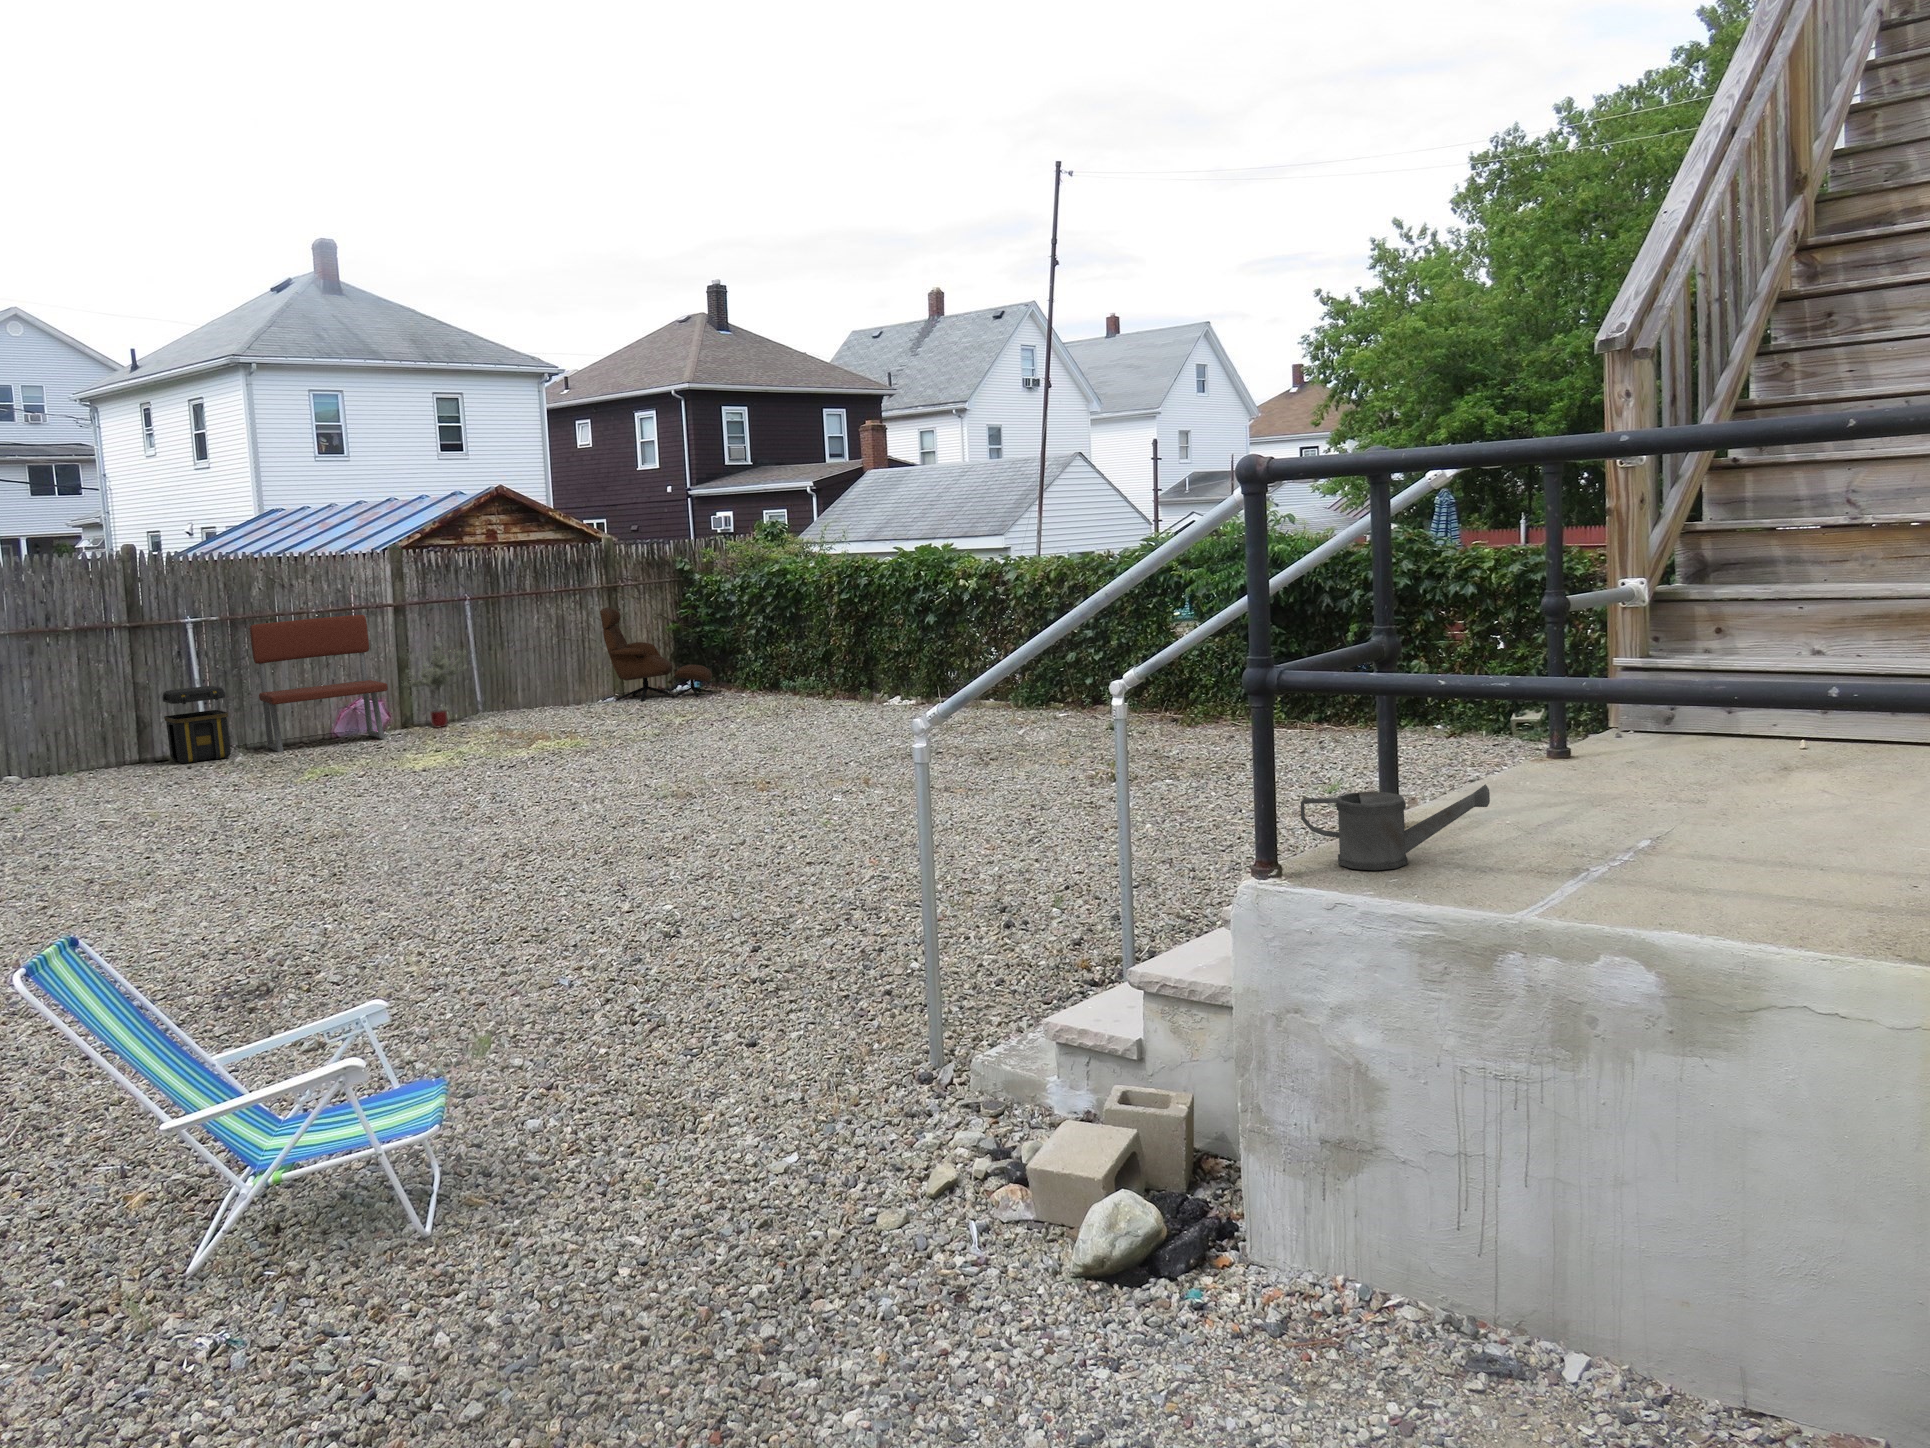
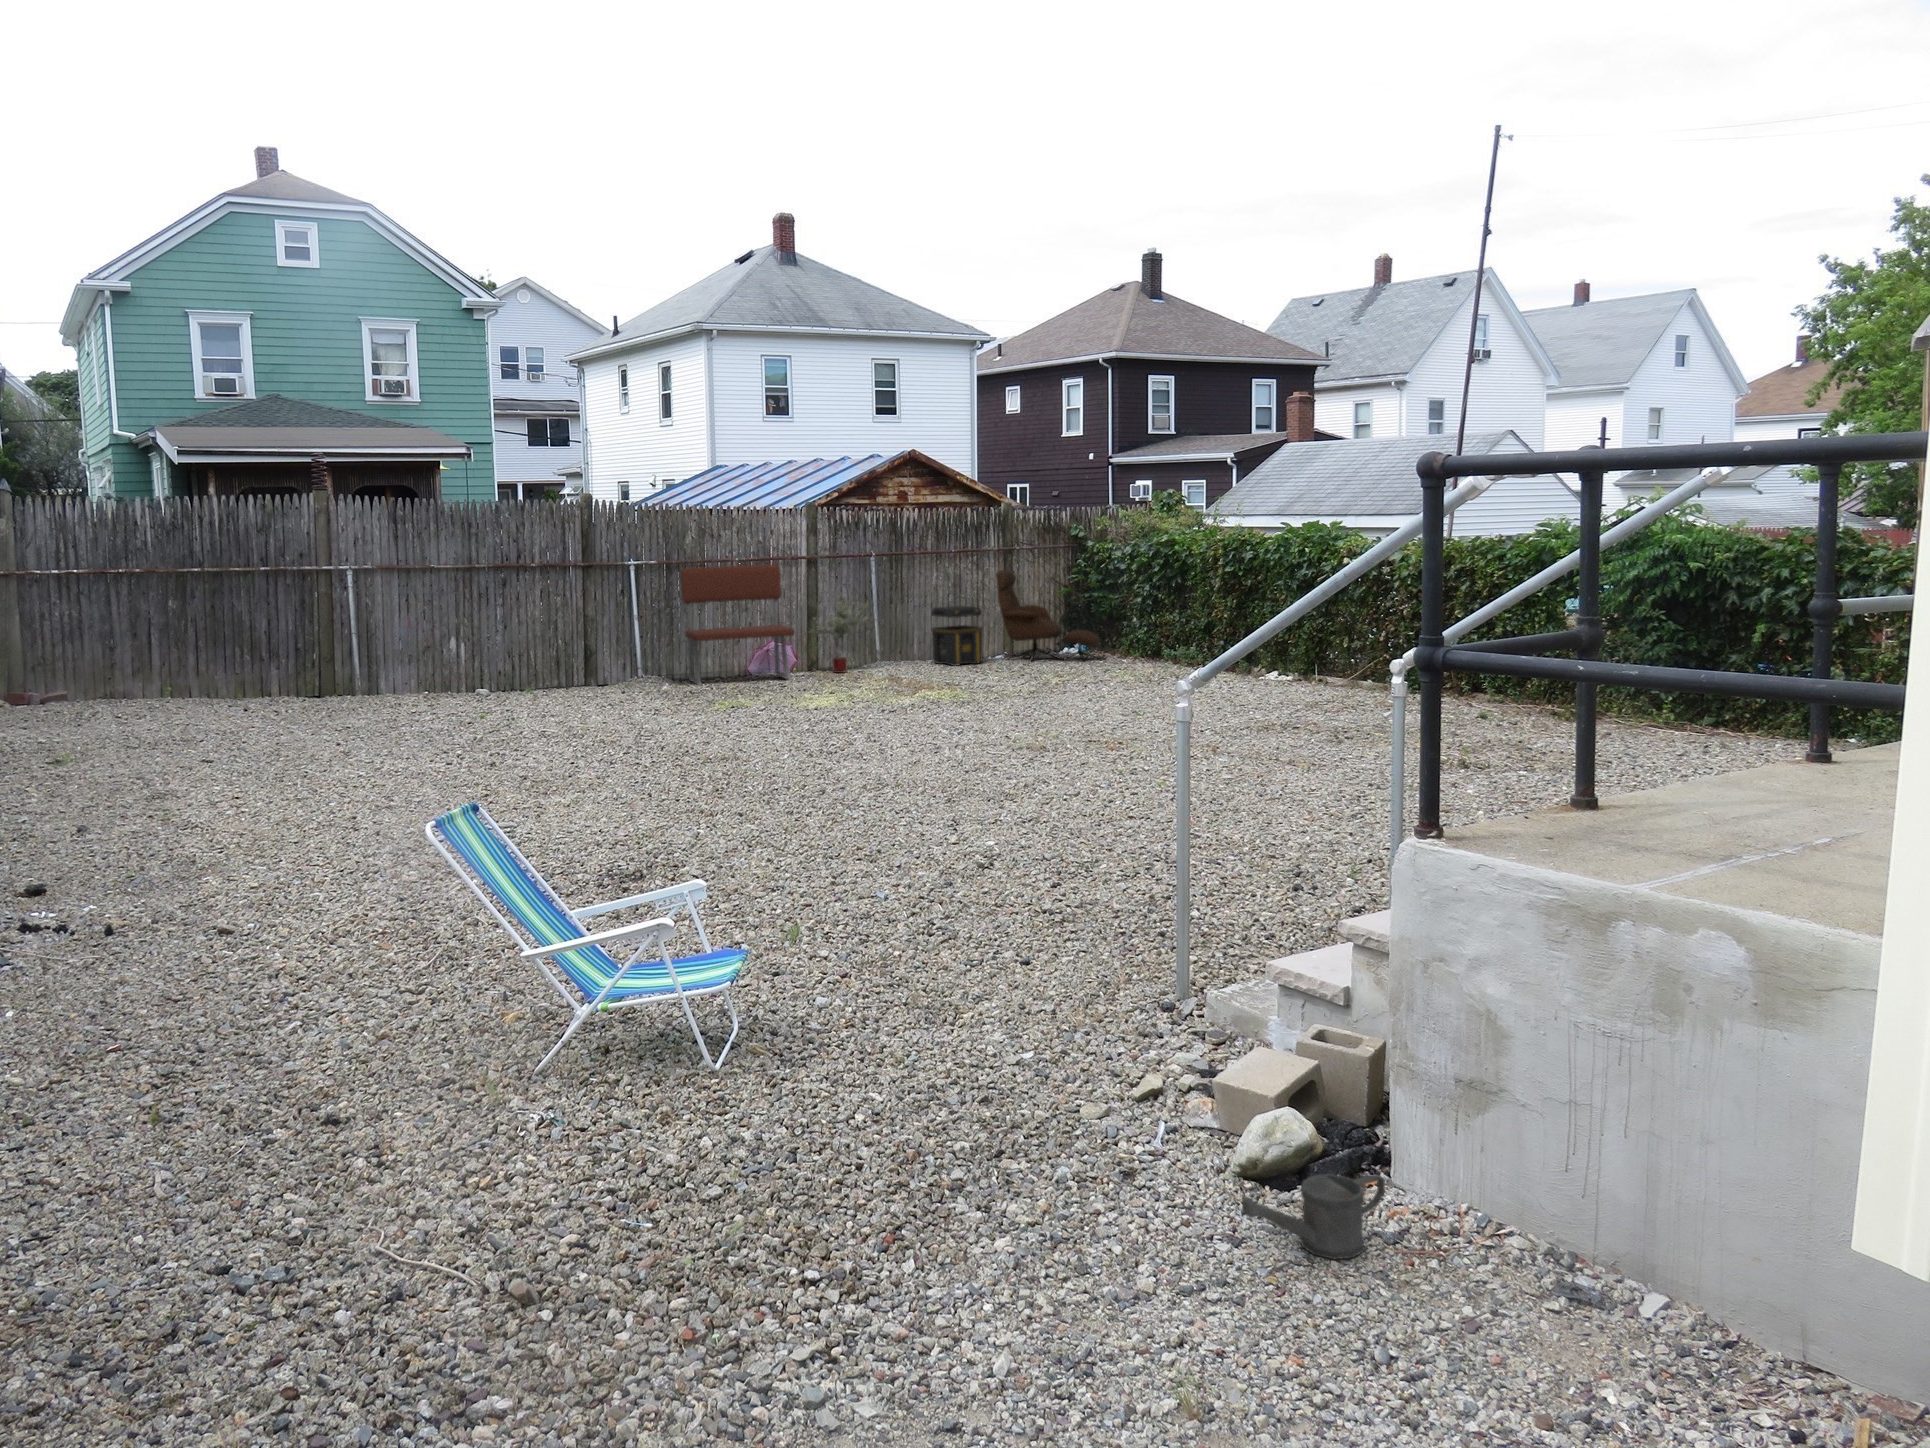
toolbox: present [162,686,231,764] -> present [931,606,983,666]
watering can: present [1300,784,1490,870] -> present [1242,1174,1385,1259]

